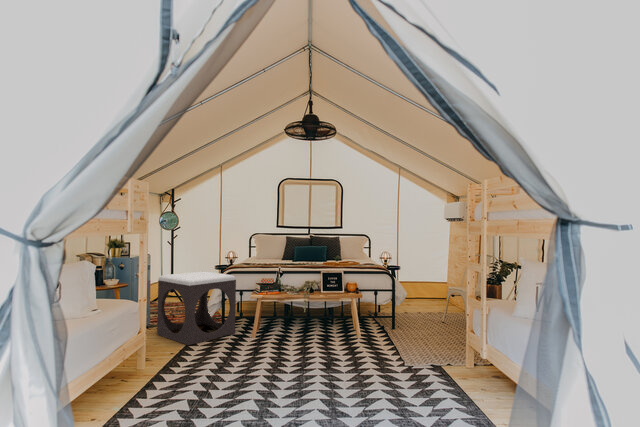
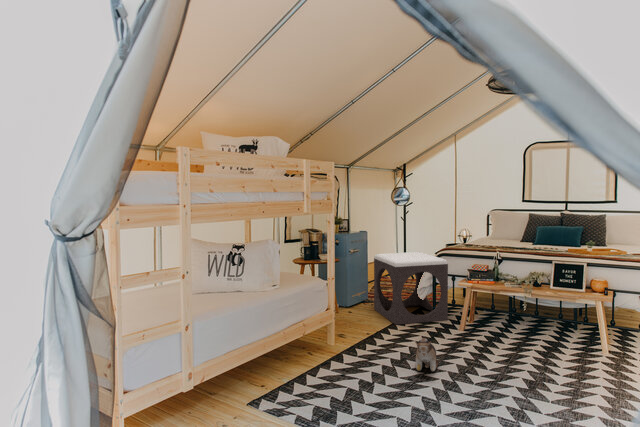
plush toy: none [230,348,251,383] -> present [415,338,438,371]

